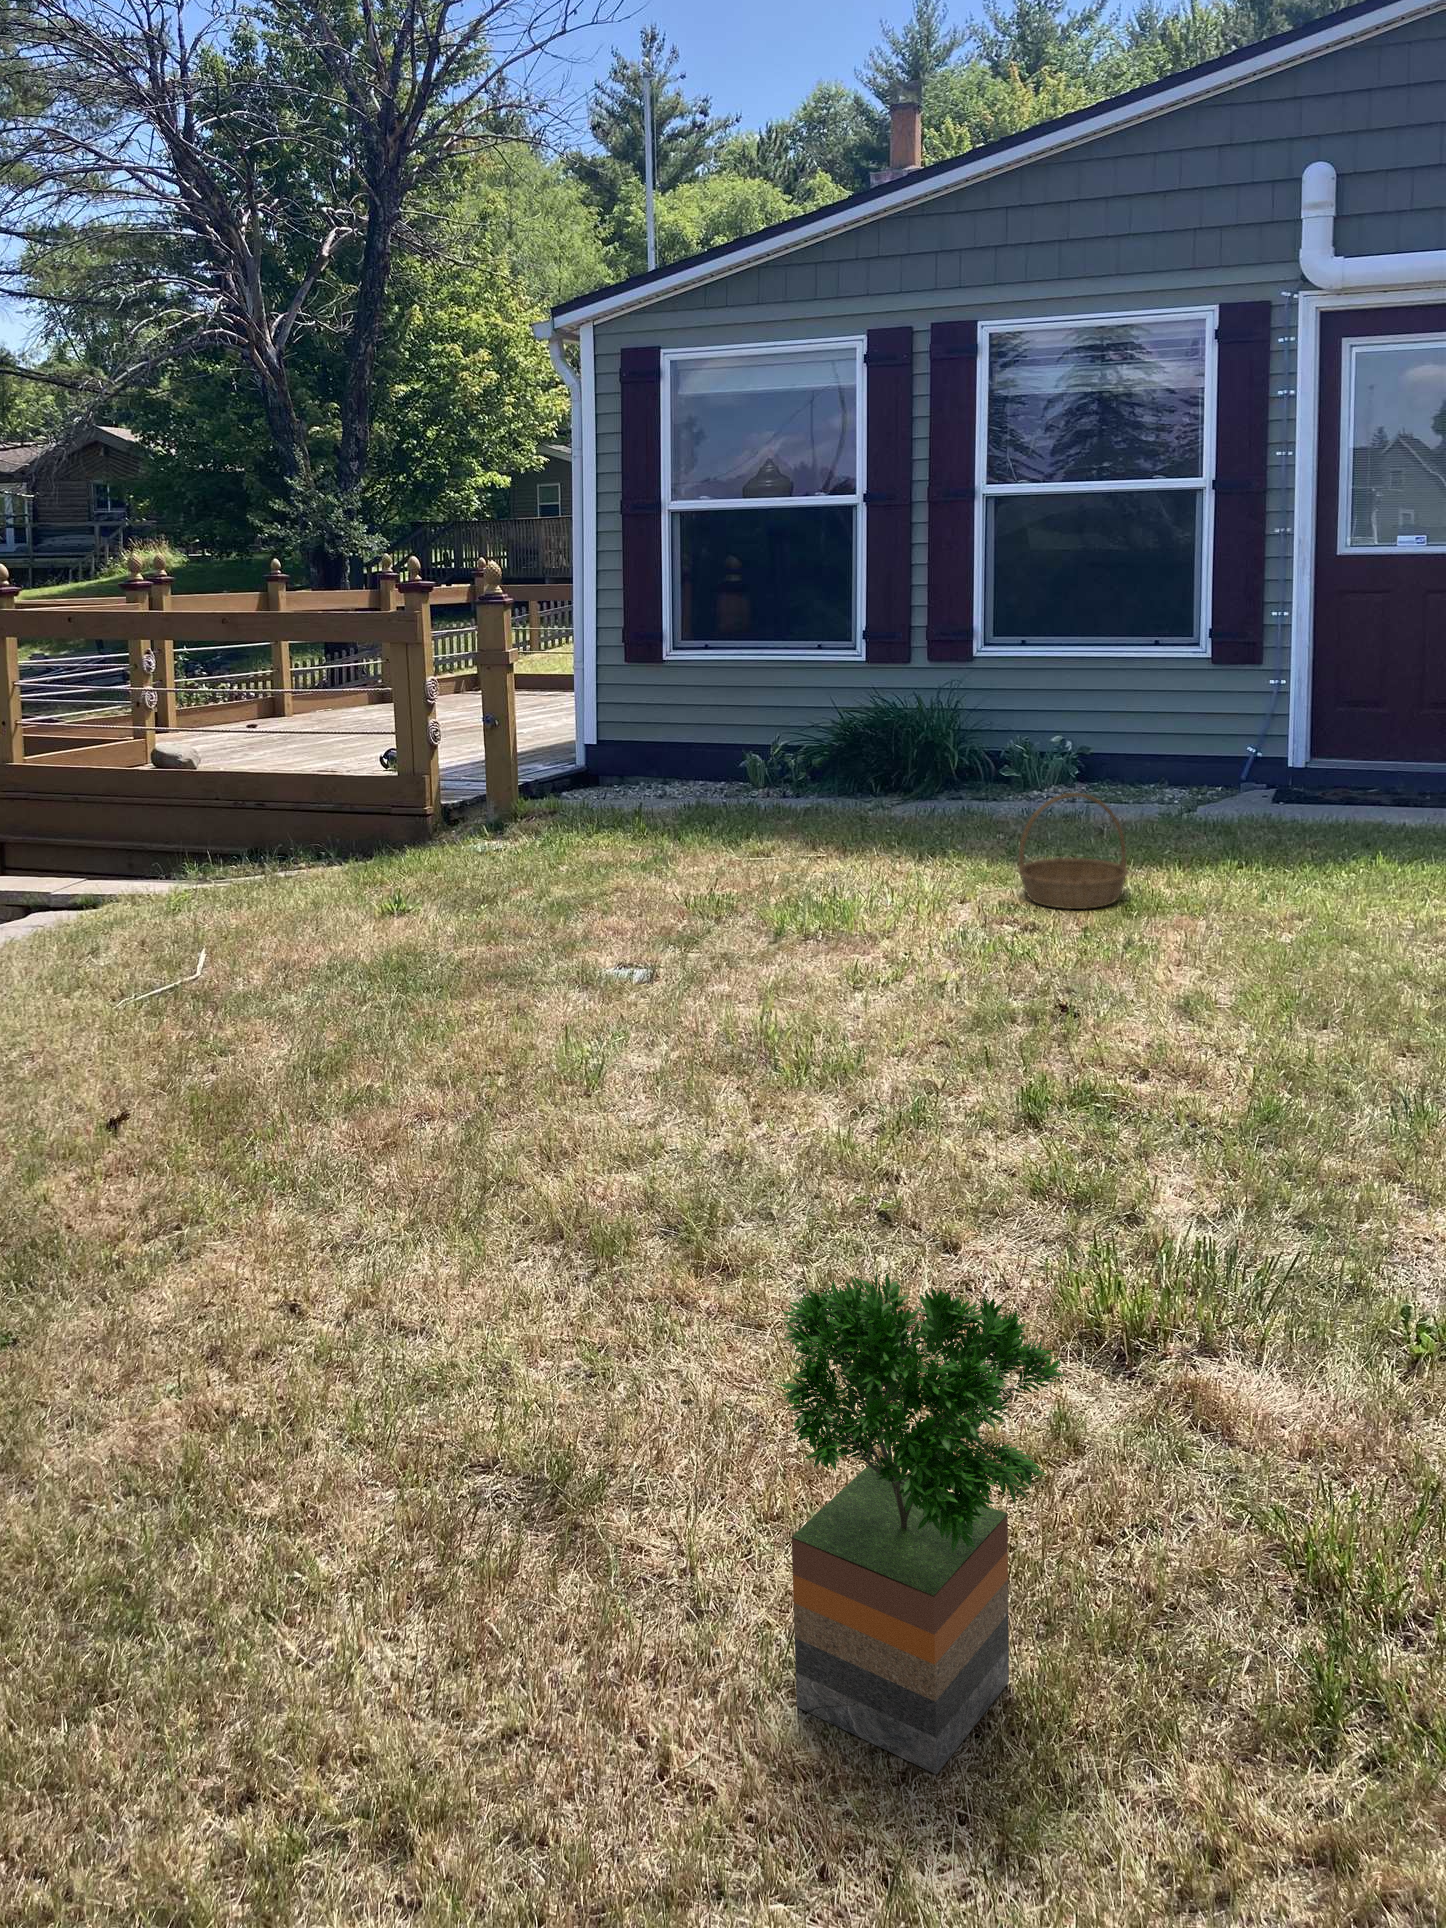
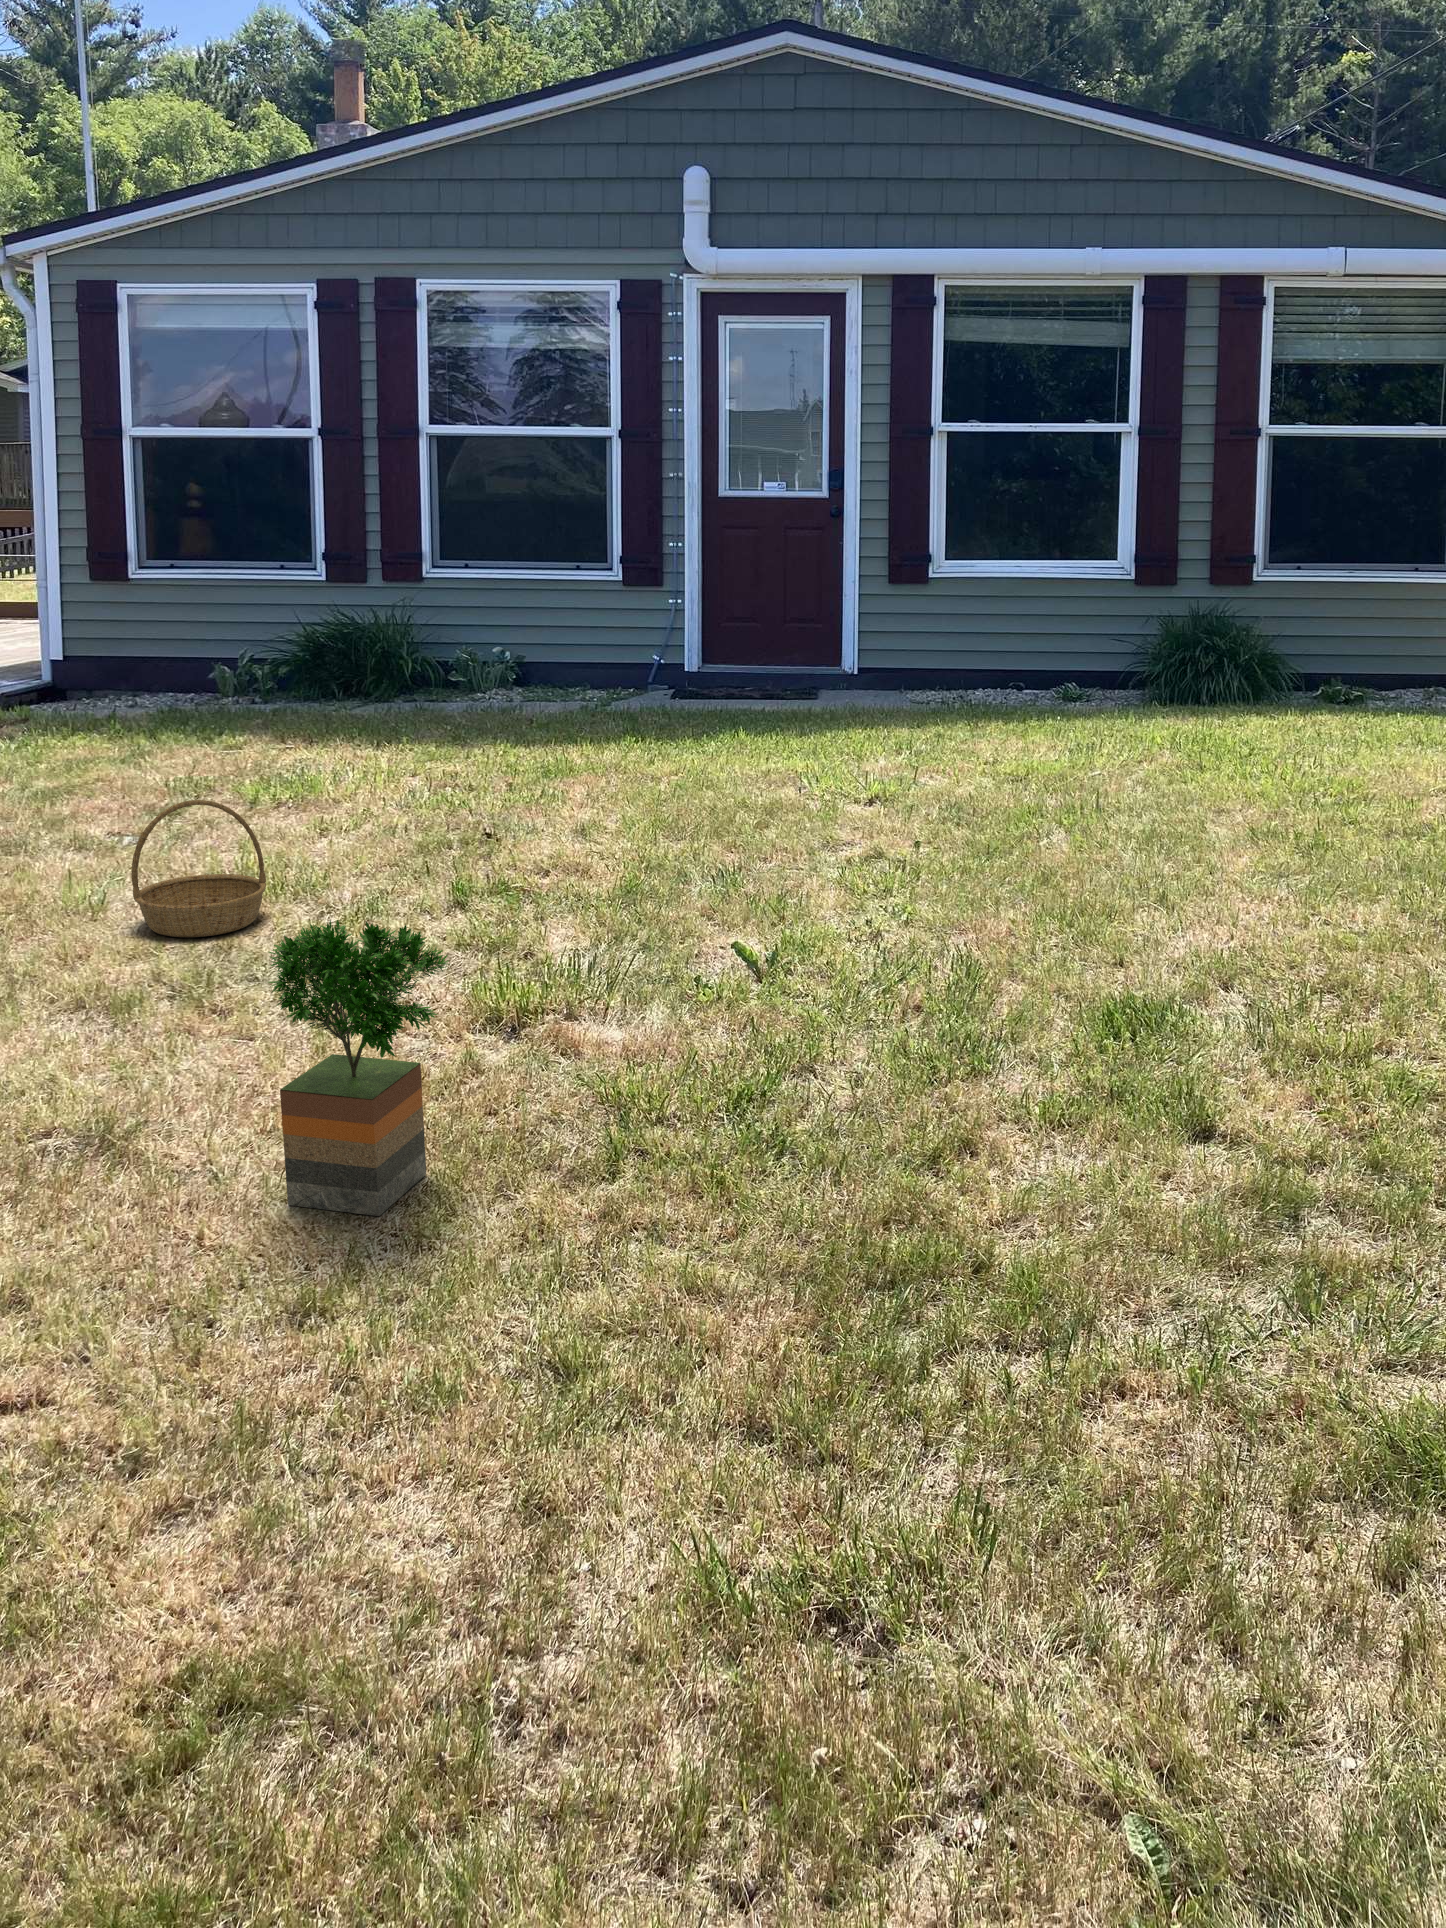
basket: present [1018,793,1128,909] -> present [132,800,266,937]

